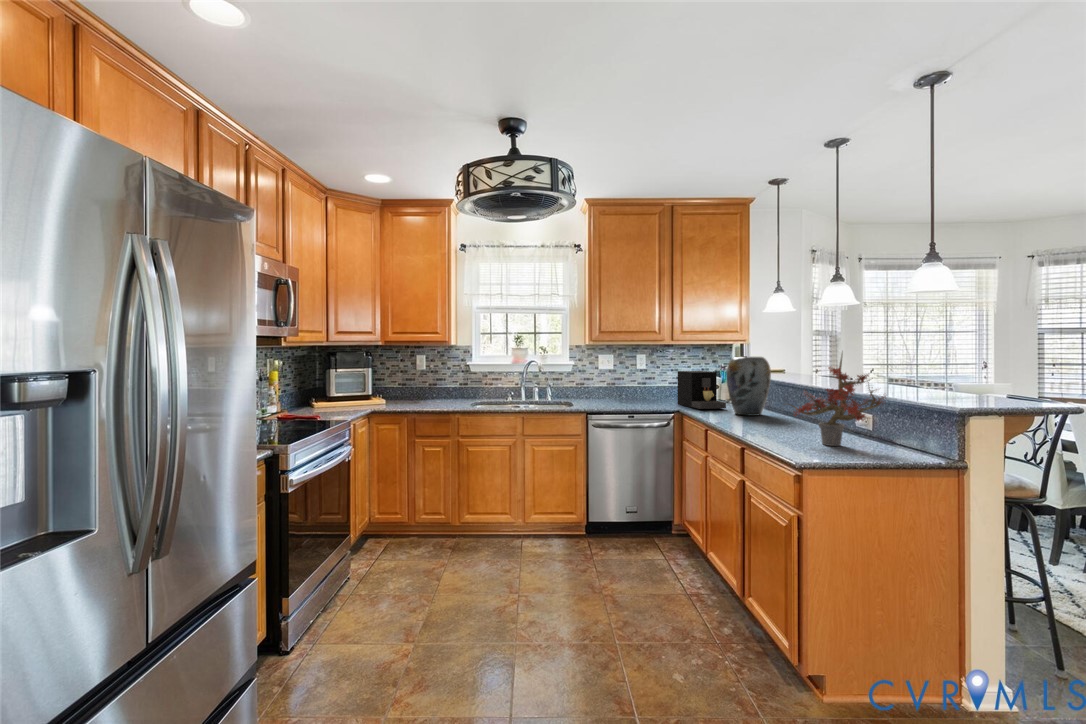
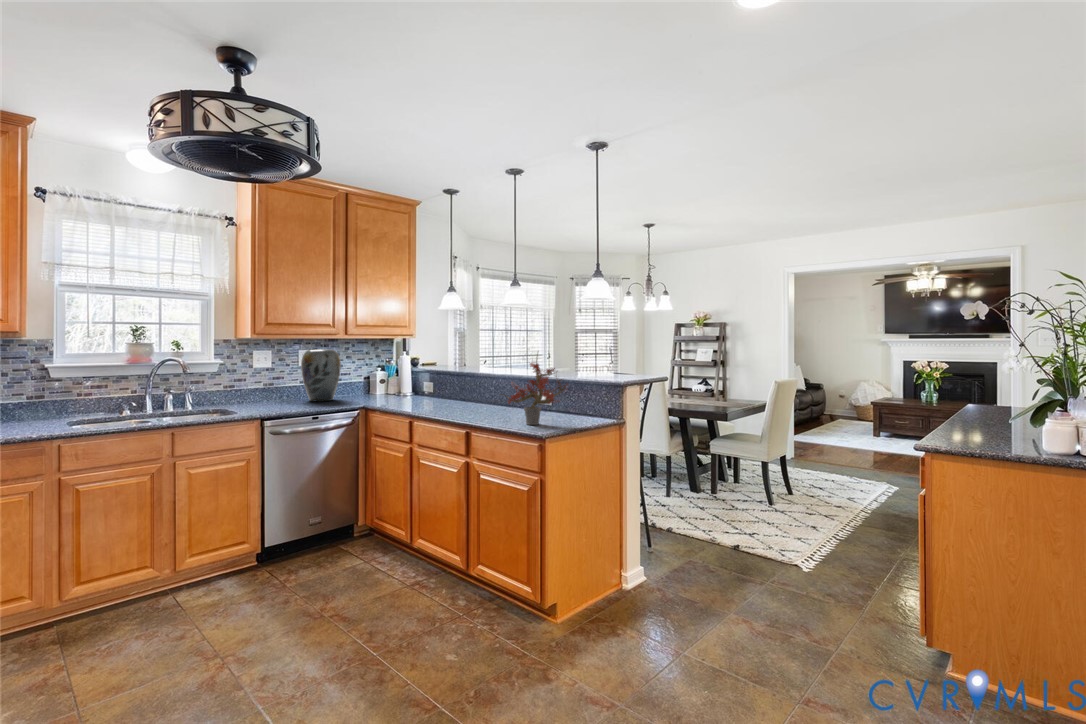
vase: present [726,357,771,416] -> present [301,350,341,401]
coffee maker: present [678,371,726,409] -> none [356,366,411,405]

